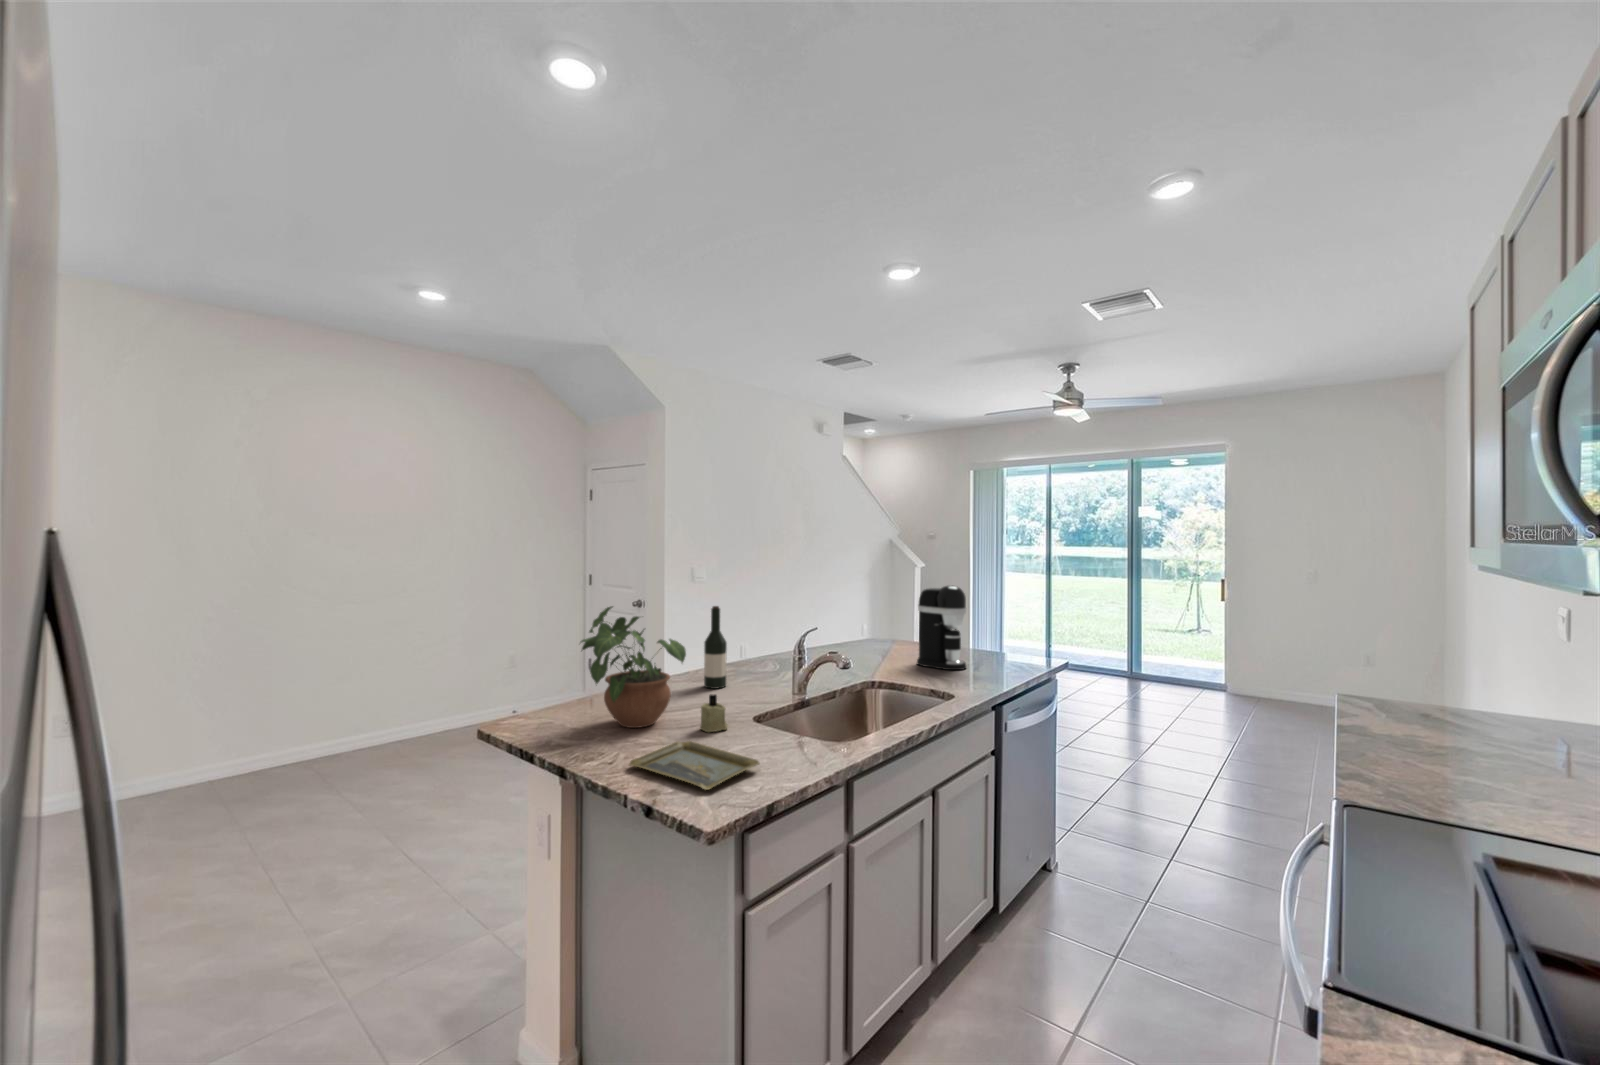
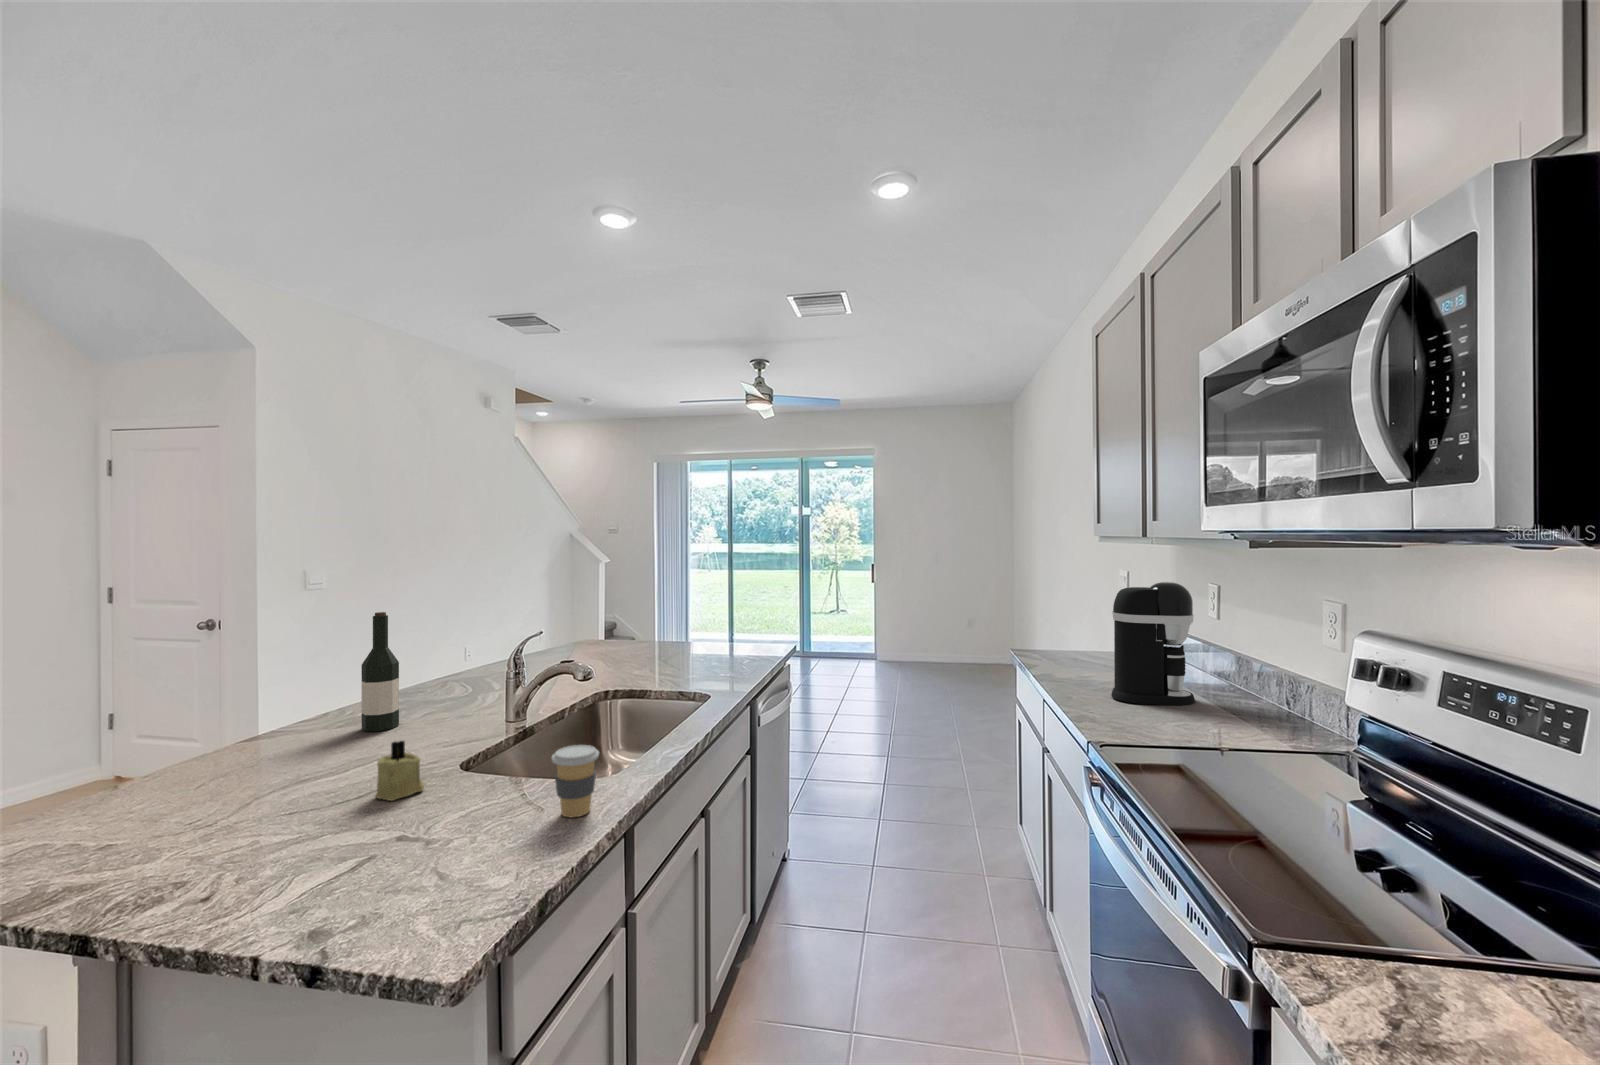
coffee maker: present [917,585,966,670] -> present [1111,582,1195,706]
potted plant: present [581,606,686,728] -> none [117,619,345,819]
coffee cup: none [796,713,828,762] -> present [552,745,599,817]
tray: present [629,741,760,790] -> none [250,822,504,905]

